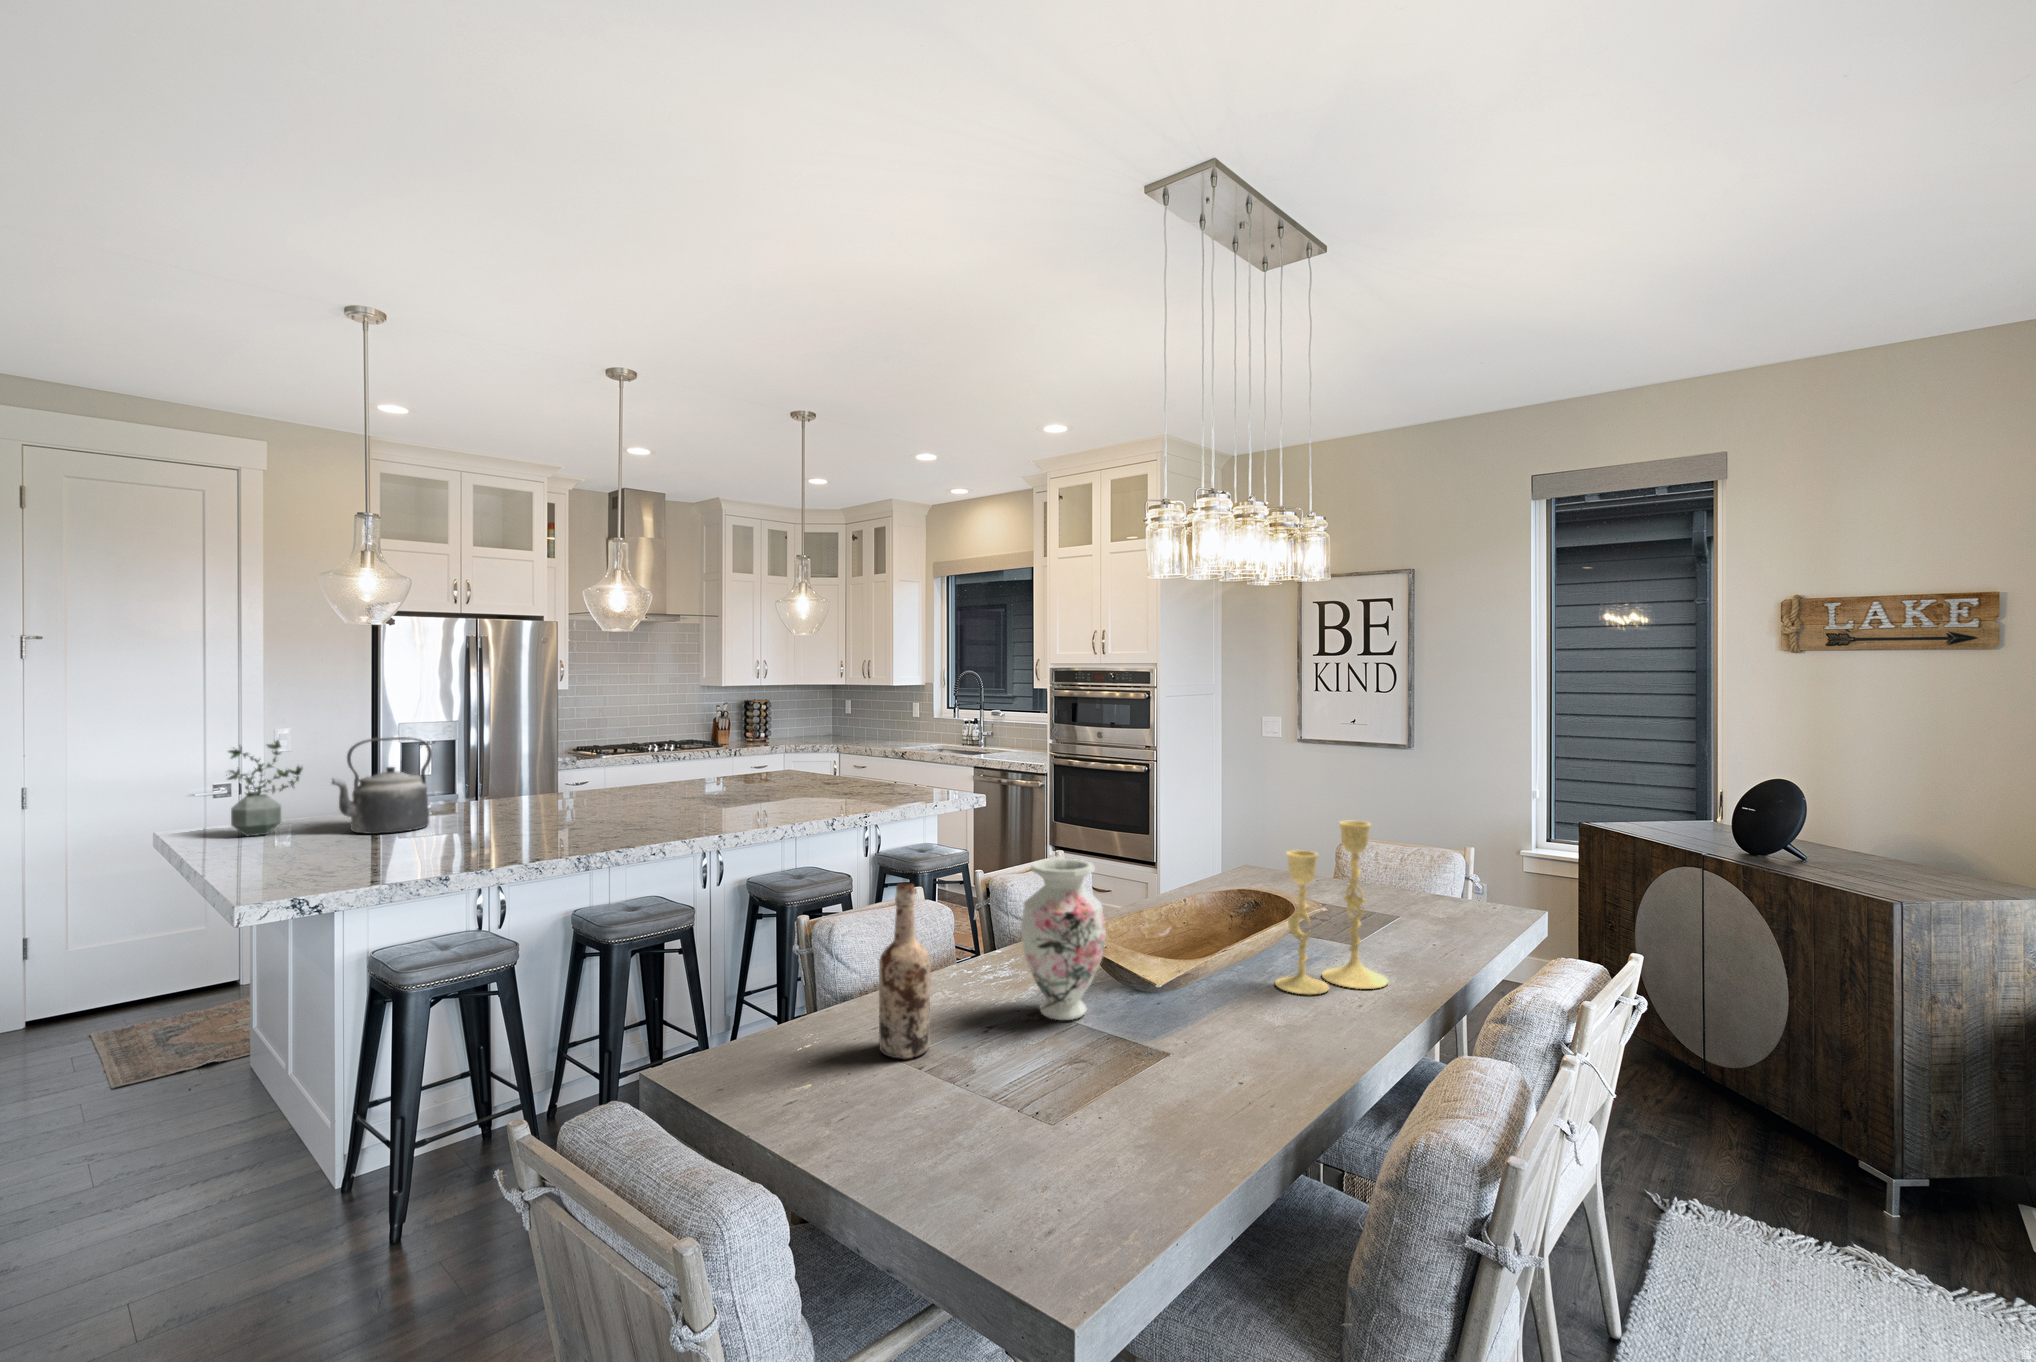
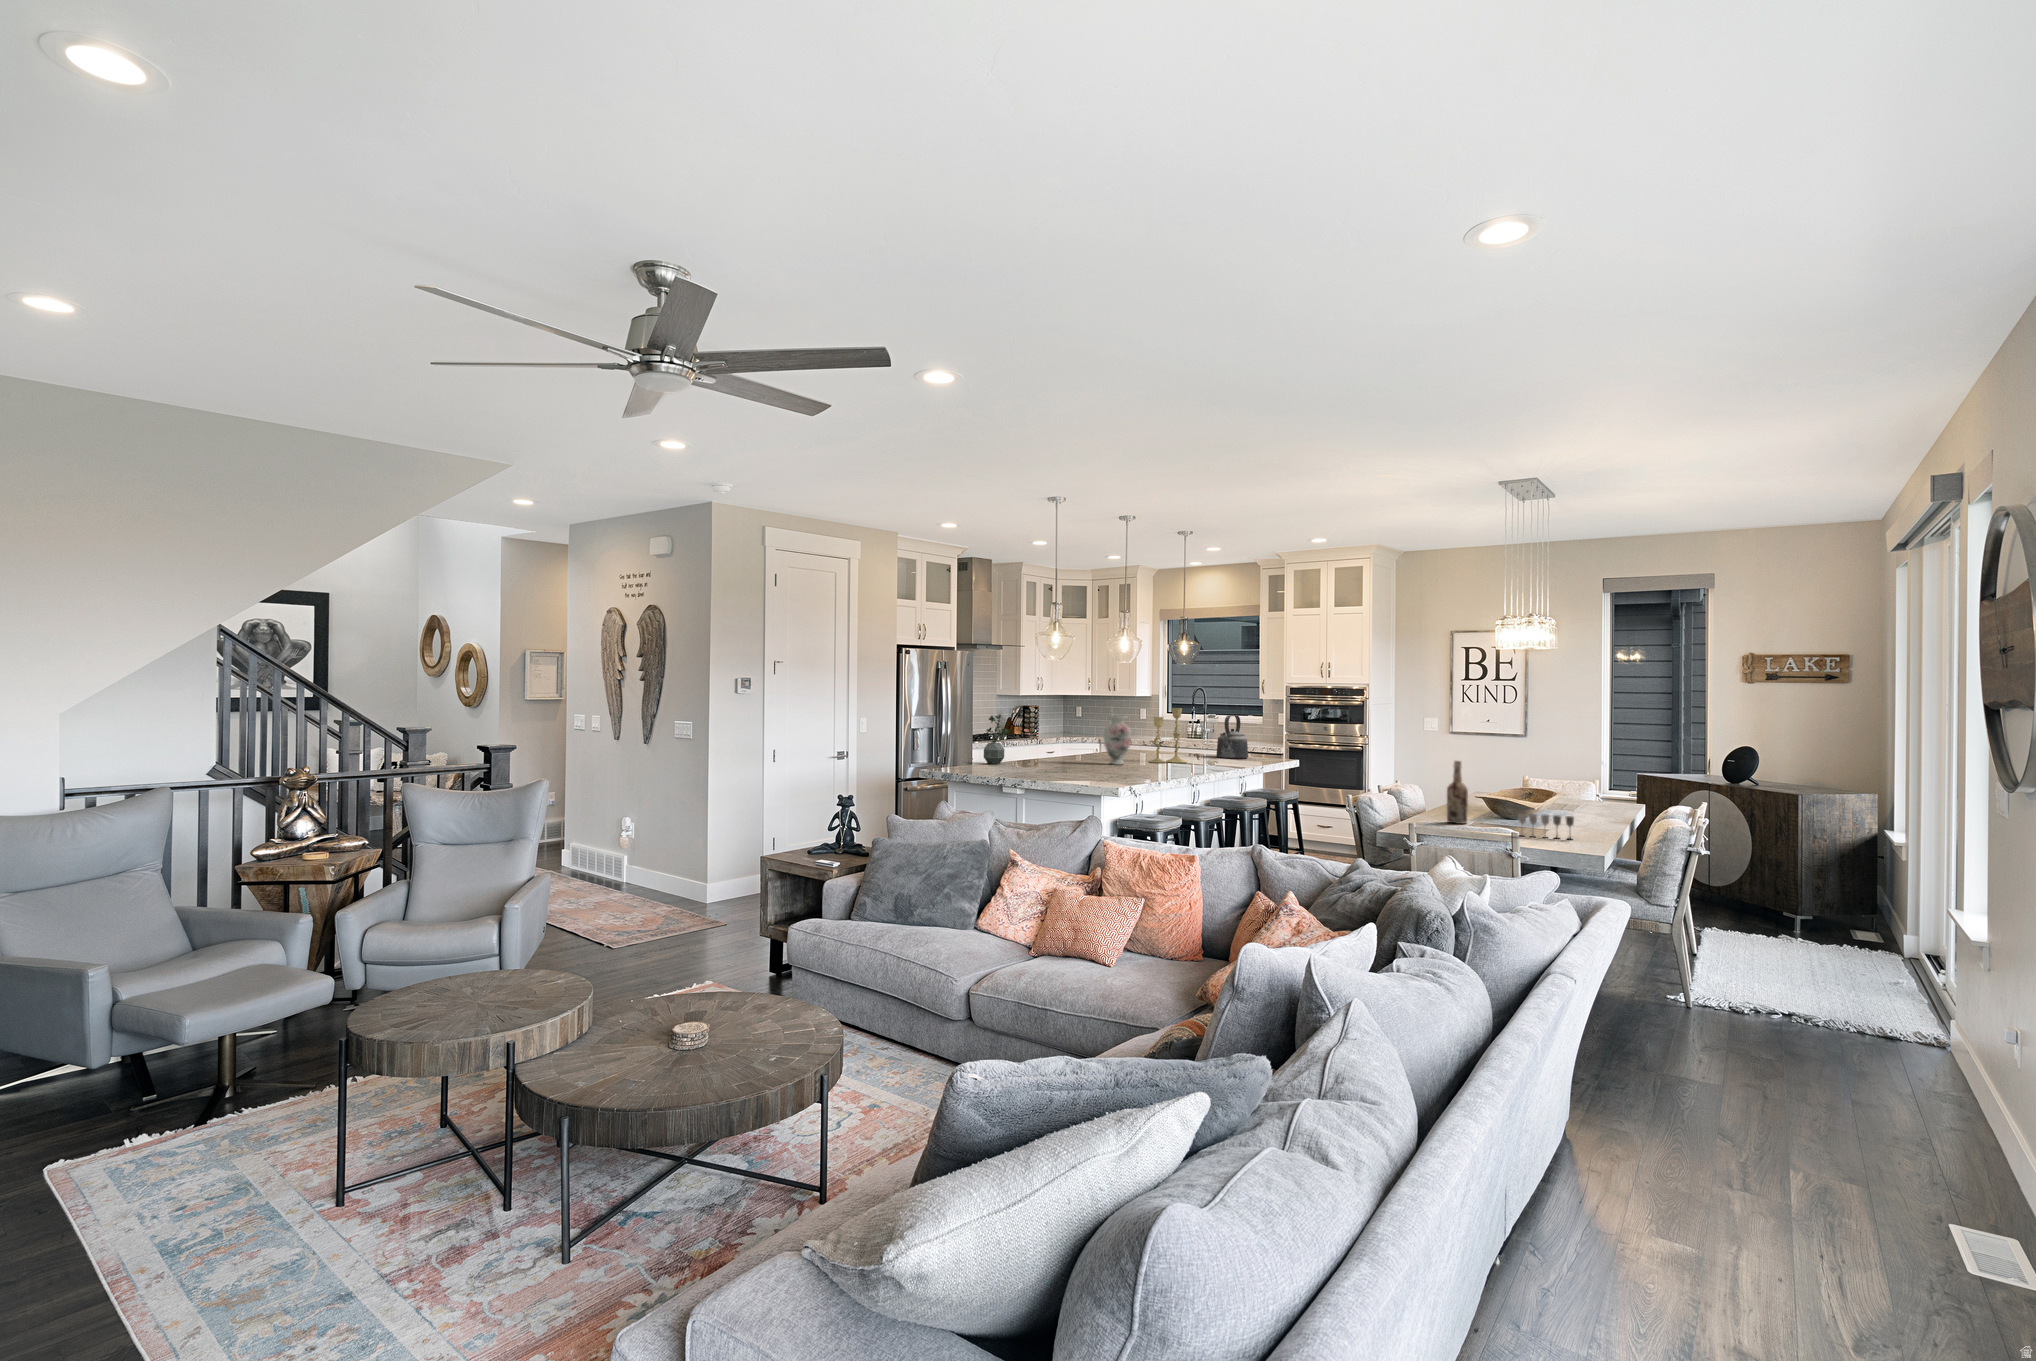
kettle: present [332,737,432,834] -> present [1216,715,1248,759]
candlestick: present [1275,821,1388,995] -> present [1149,708,1187,763]
vase: present [1021,859,1106,1020] -> present [1103,716,1131,765]
wine glass: none [906,1099,1049,1222] -> present [1518,813,1574,839]

